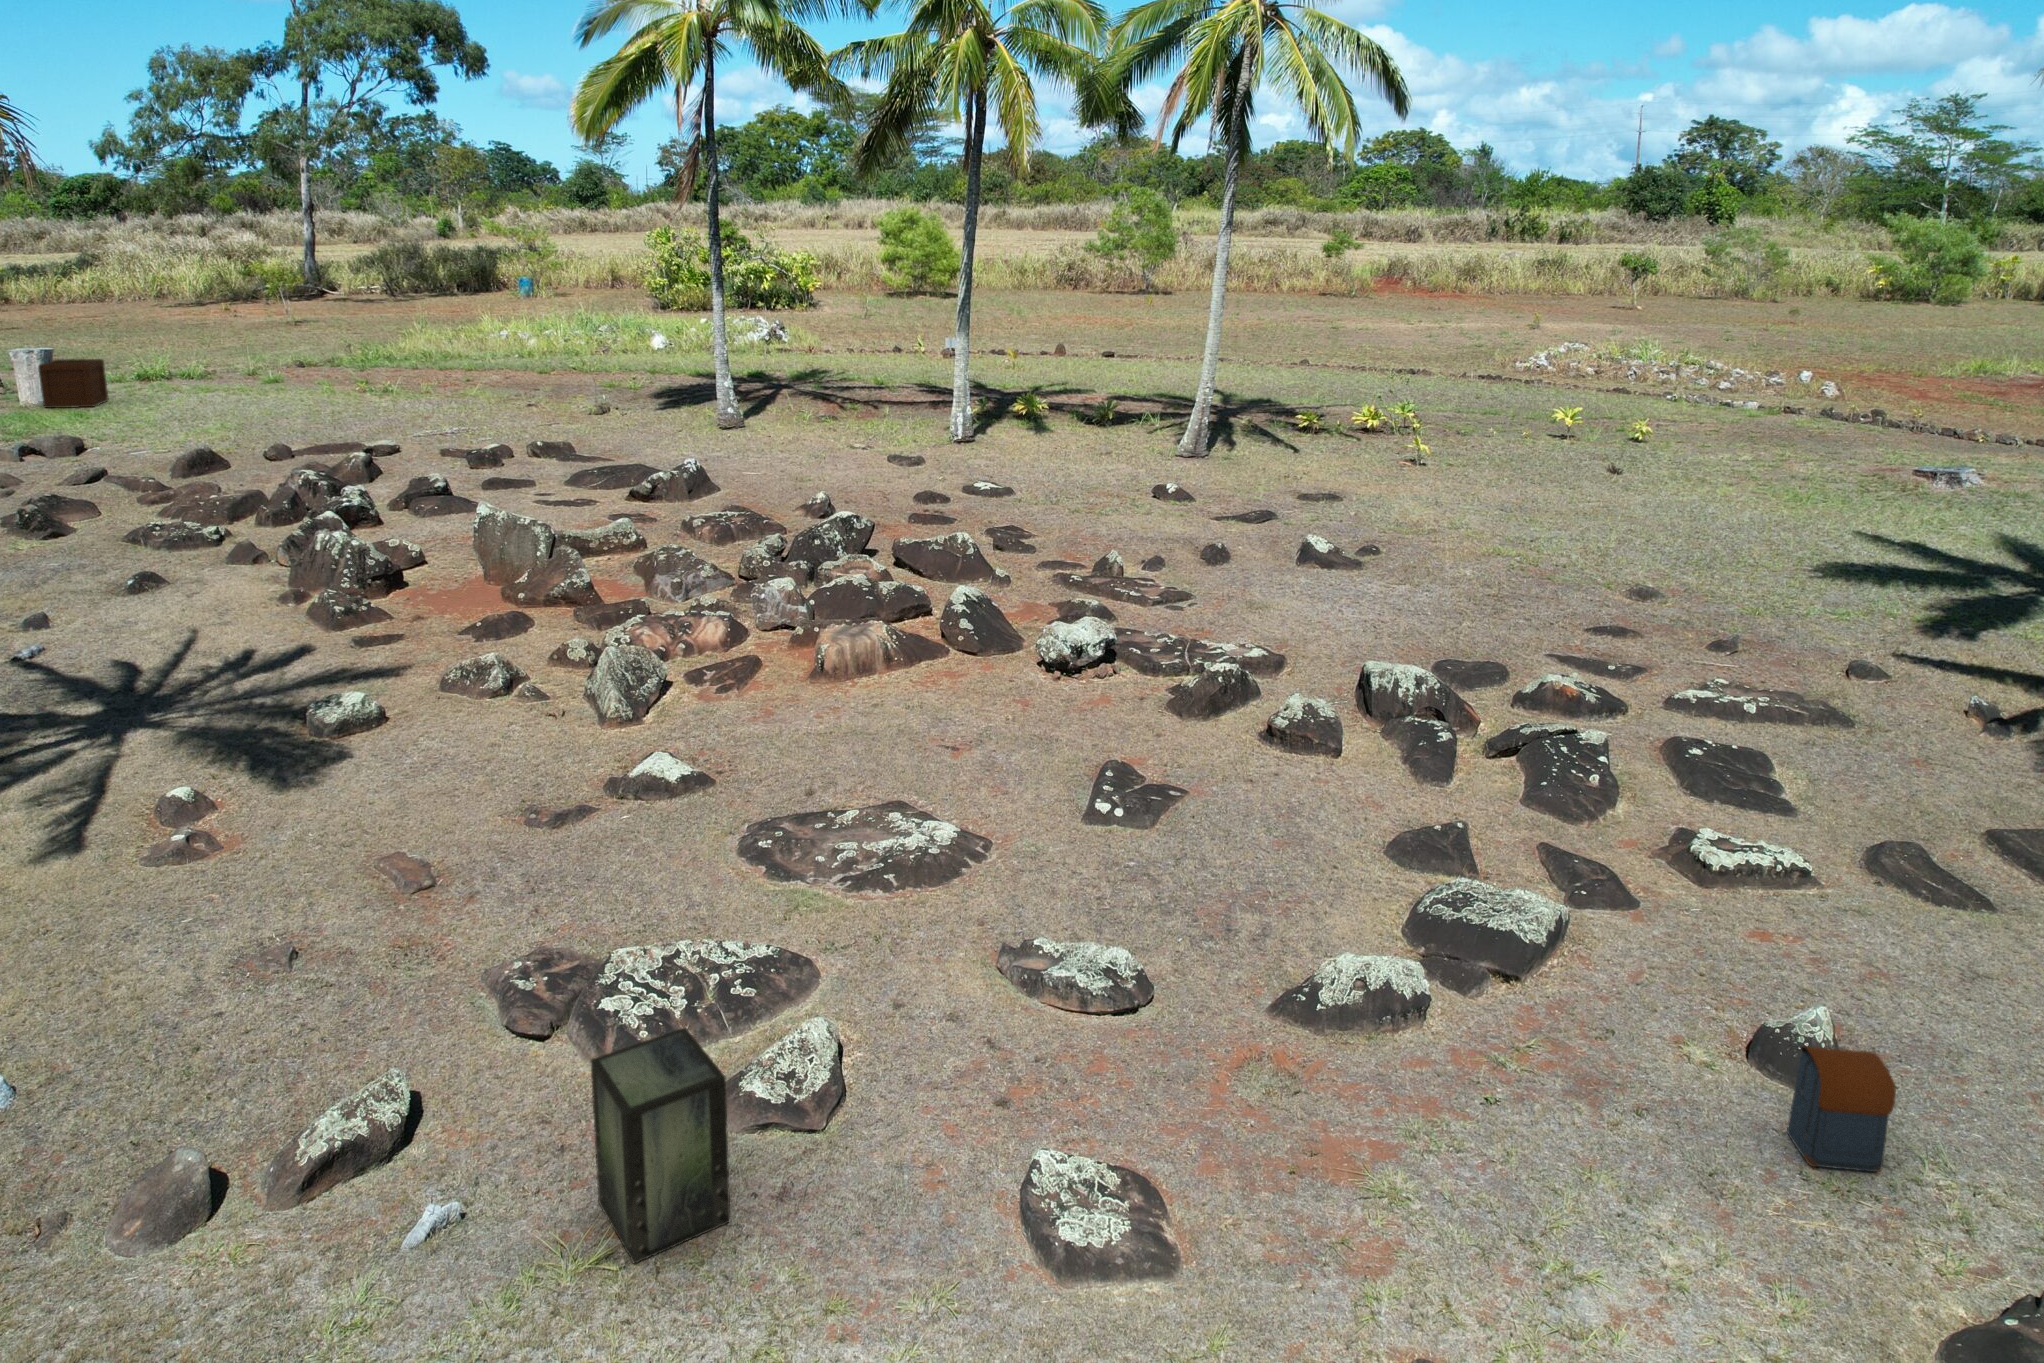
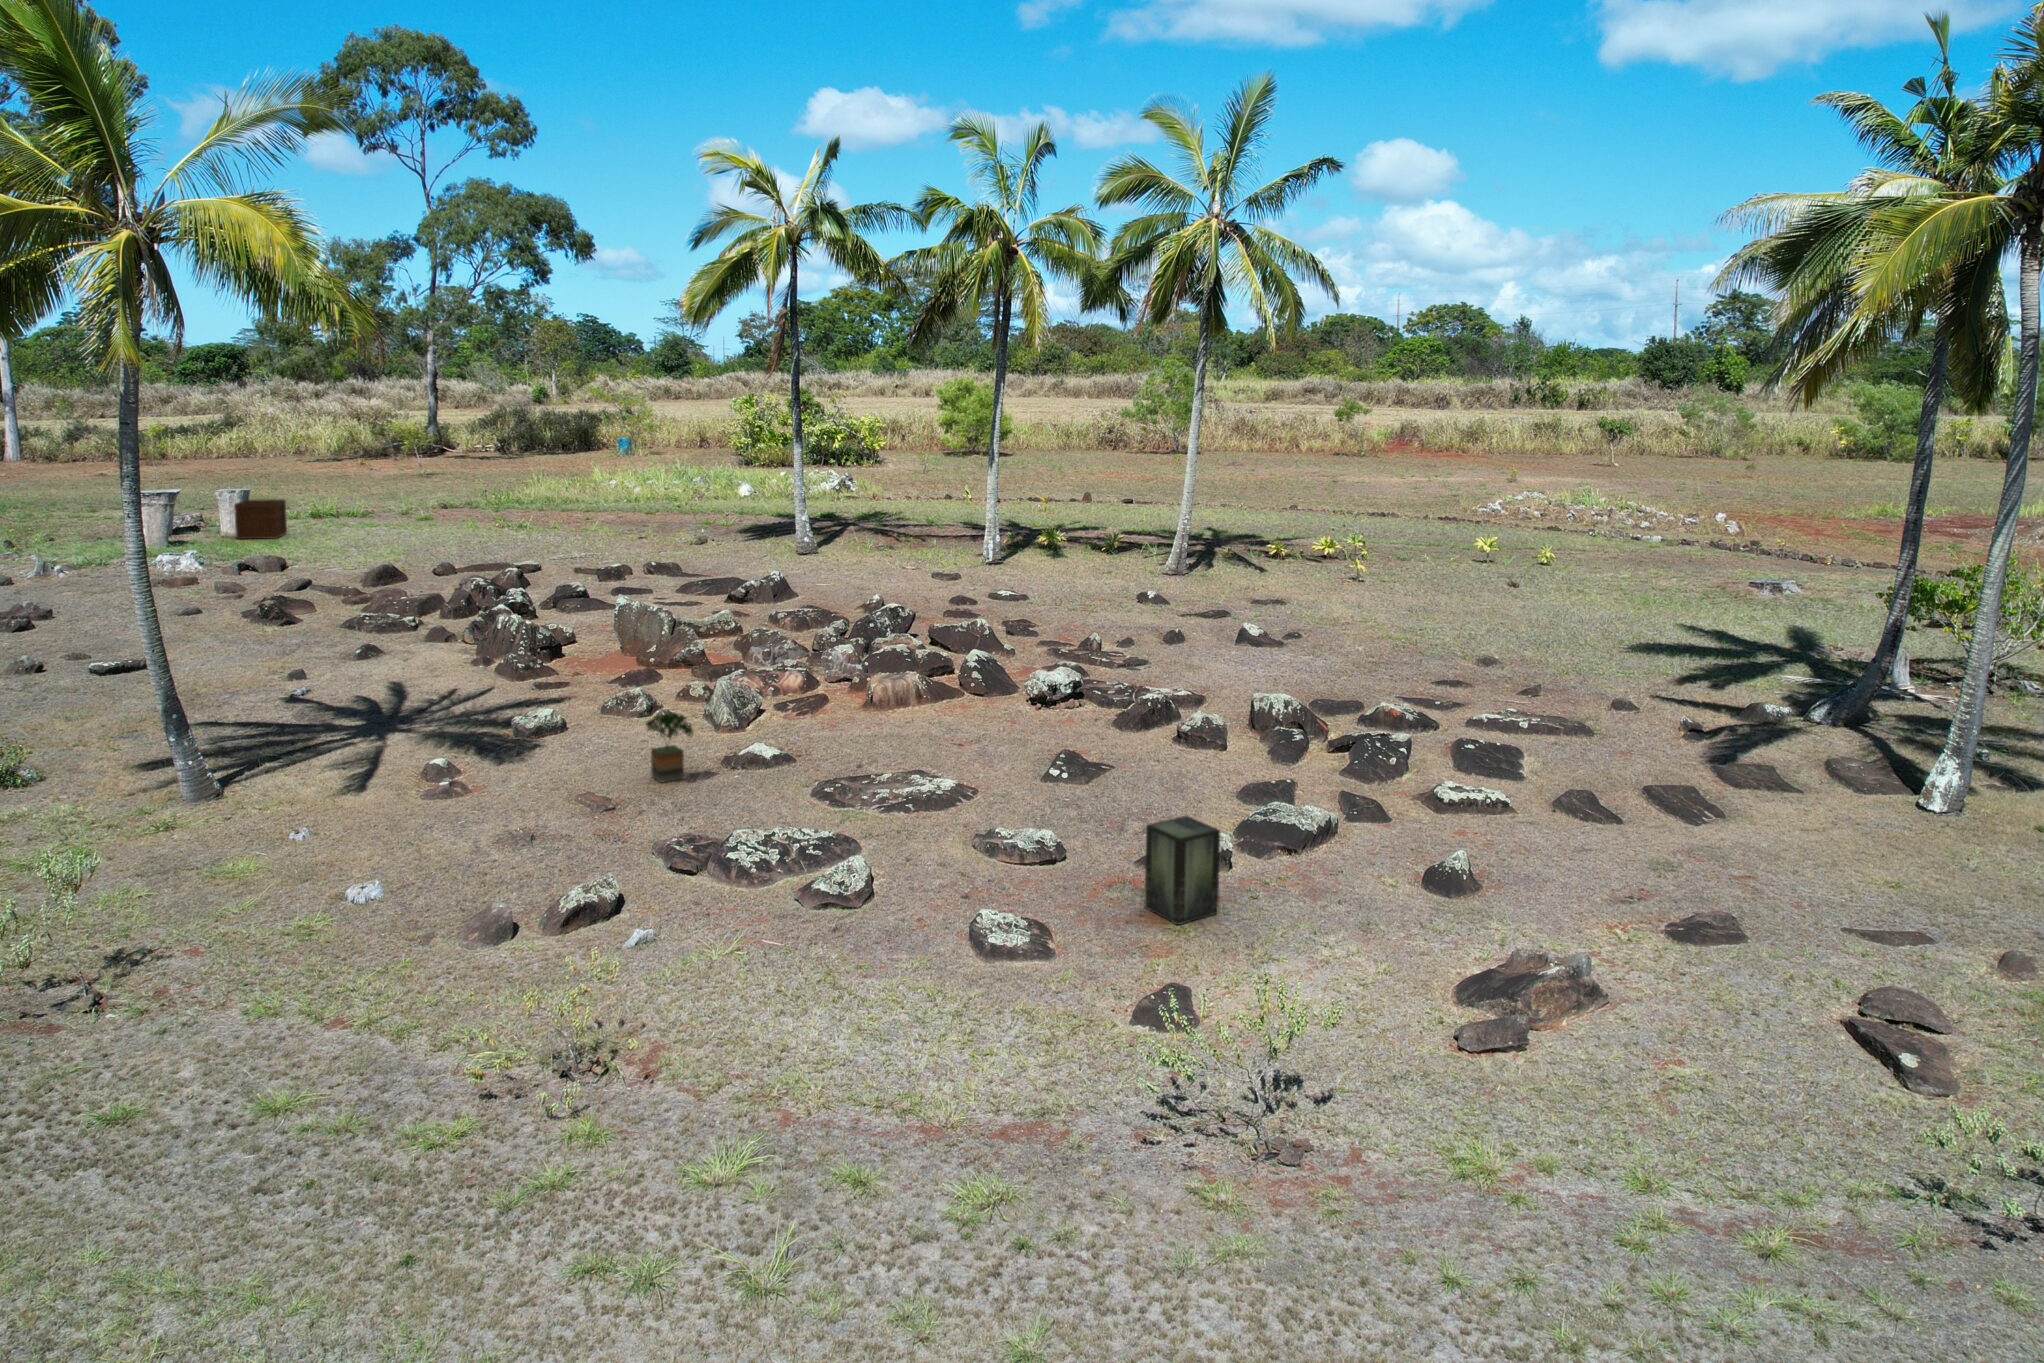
potted tree: none [480,717,559,829] -> present [646,712,693,783]
storage box: present [591,1027,730,1264] -> present [1145,816,1220,925]
backpack: present [1787,1046,1896,1172] -> none [1414,852,1460,920]

